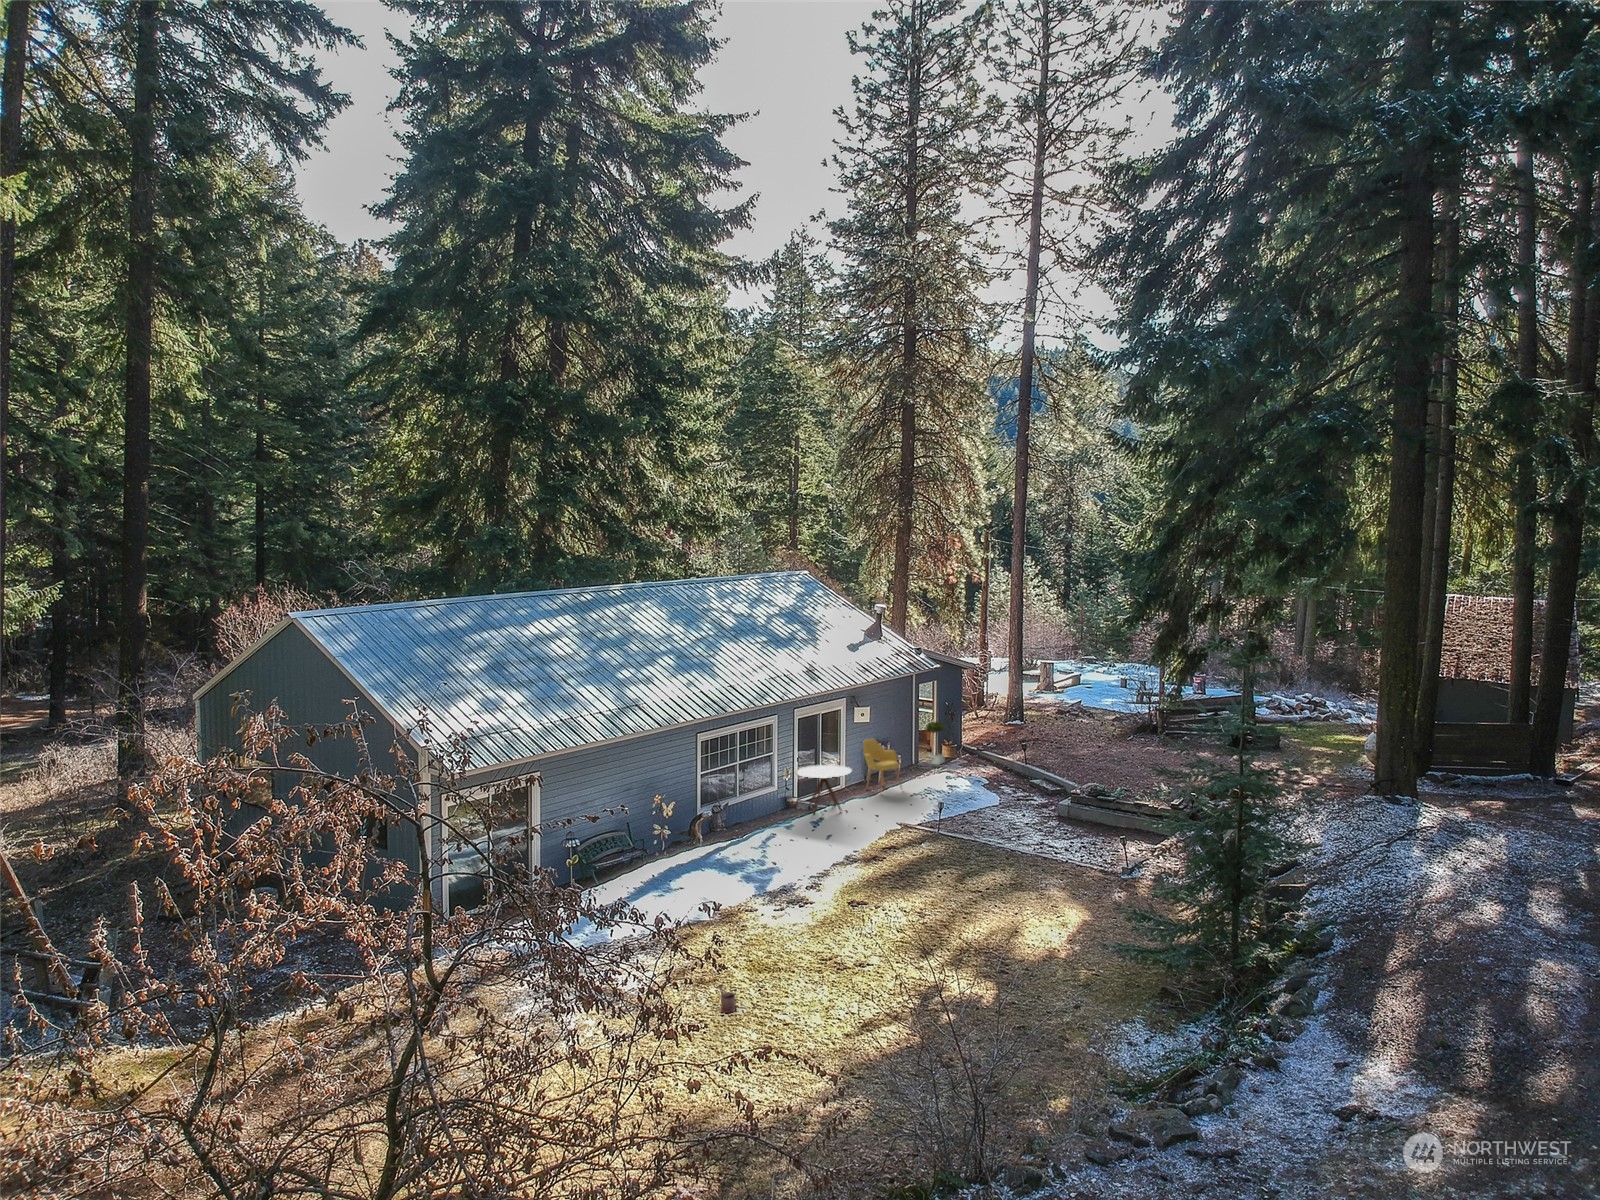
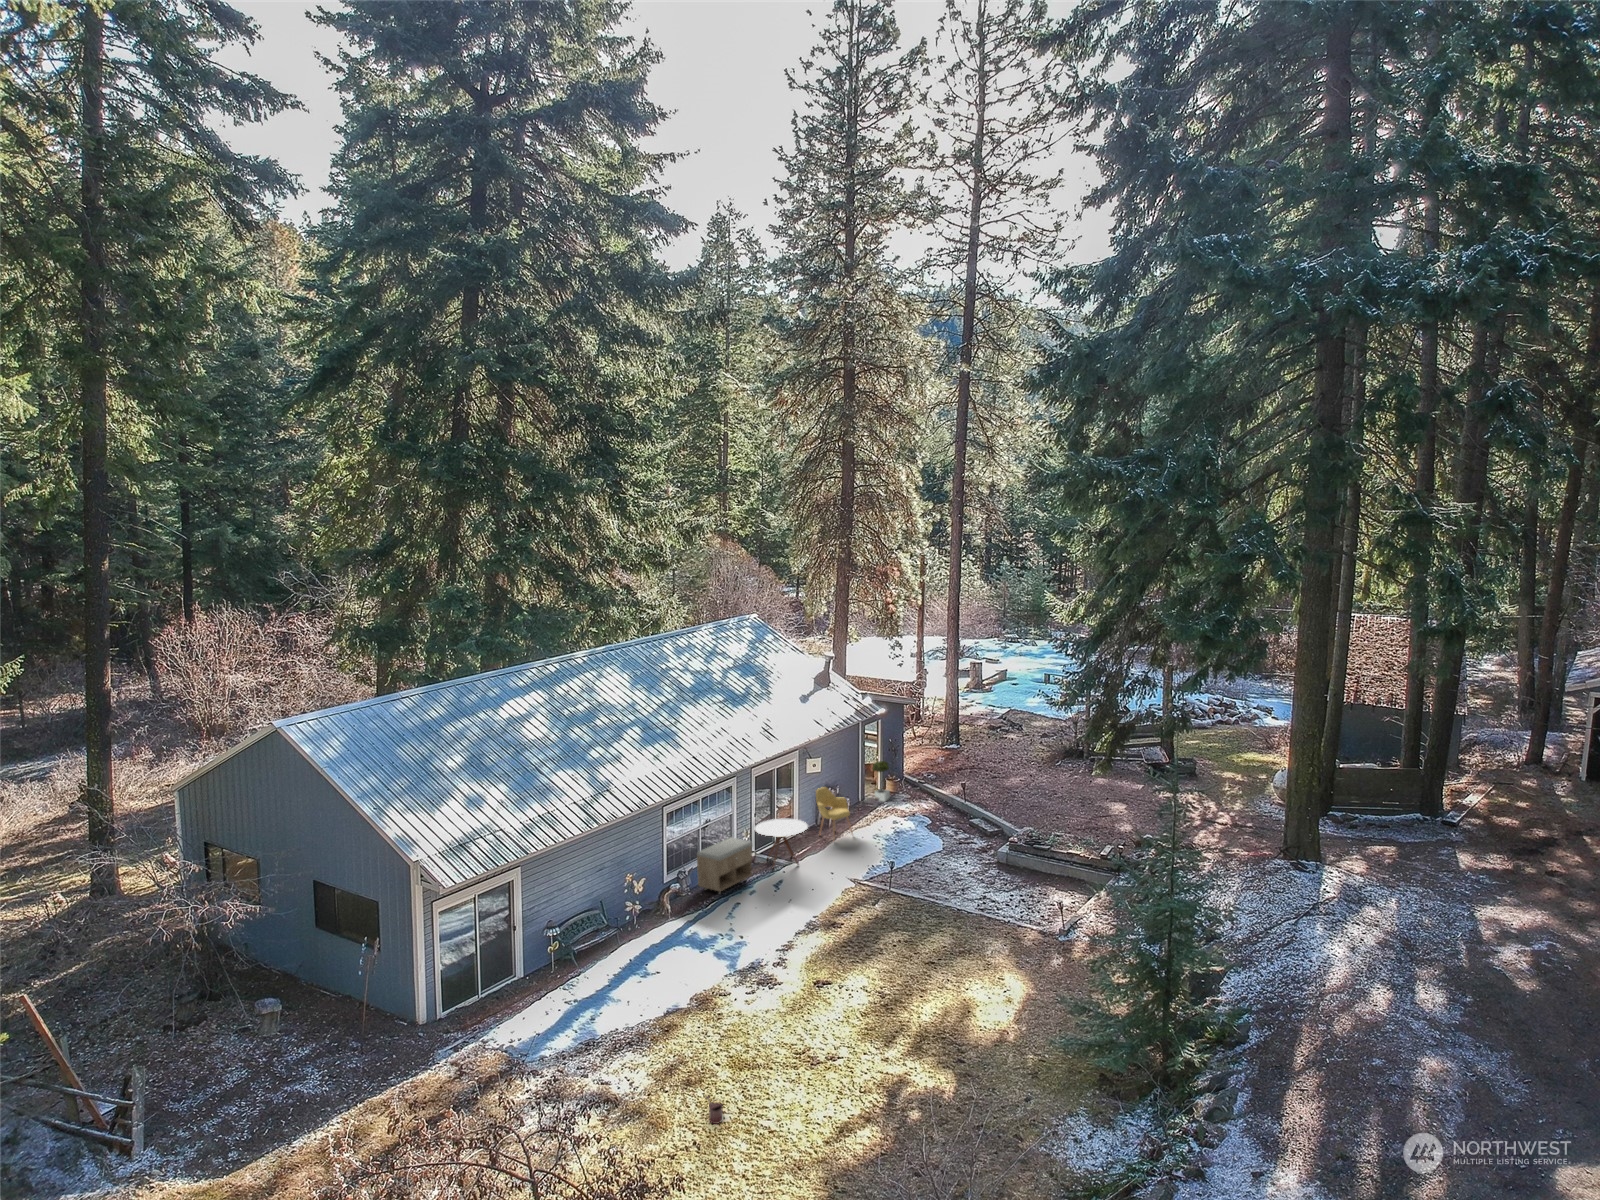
storage bench: none [732,777,792,832] -> present [697,838,752,893]

